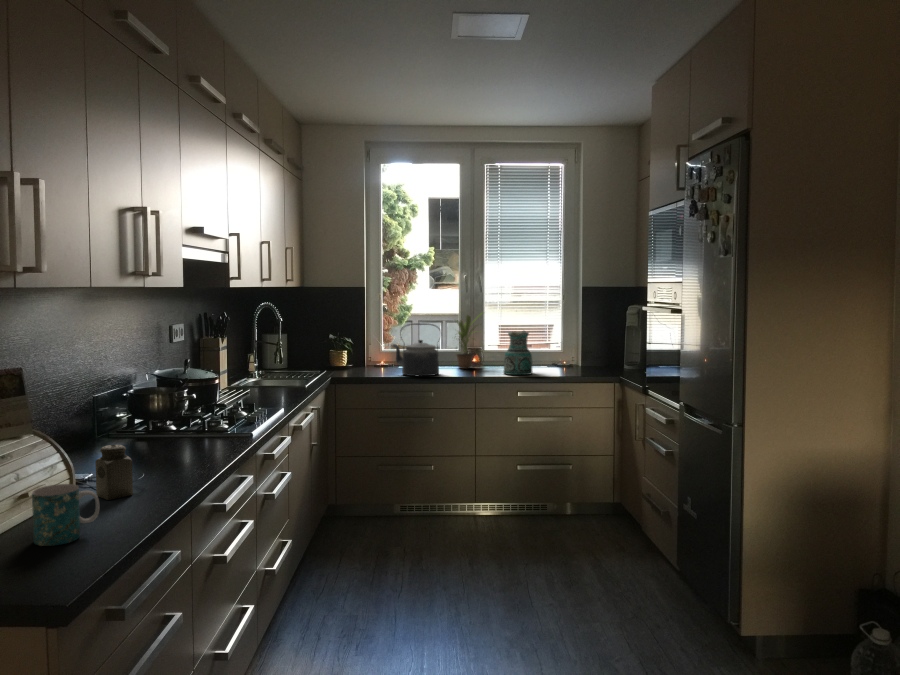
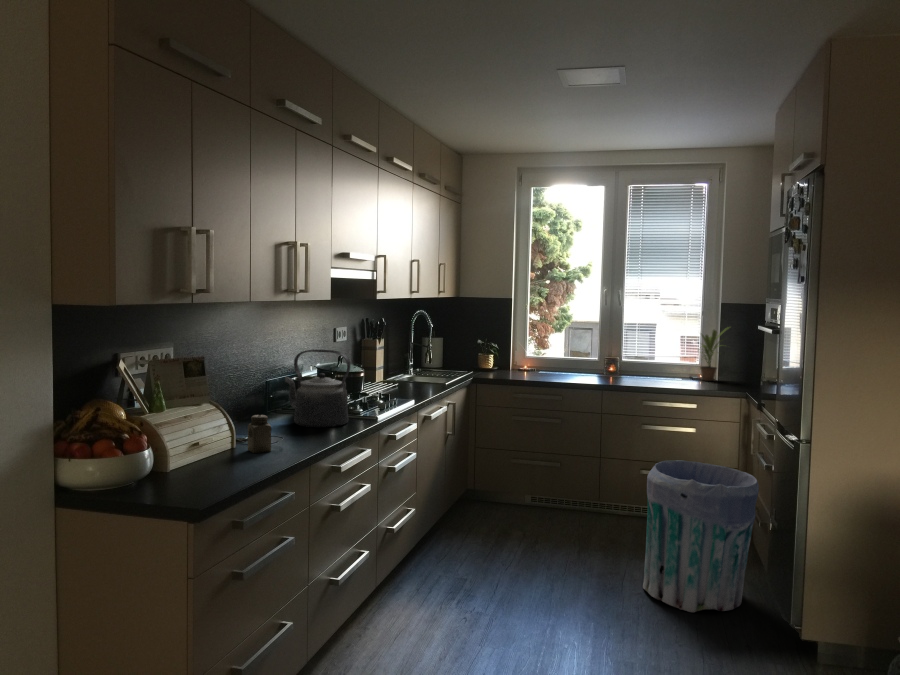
potted plant: present [457,313,482,369] -> present [698,327,729,381]
kettle: present [393,323,440,376] -> present [285,349,350,428]
ceramic pitcher: present [504,331,532,375] -> none [634,343,663,385]
trash can: none [549,454,667,618] -> present [643,460,759,612]
mug: present [32,484,99,546] -> none [198,437,240,476]

